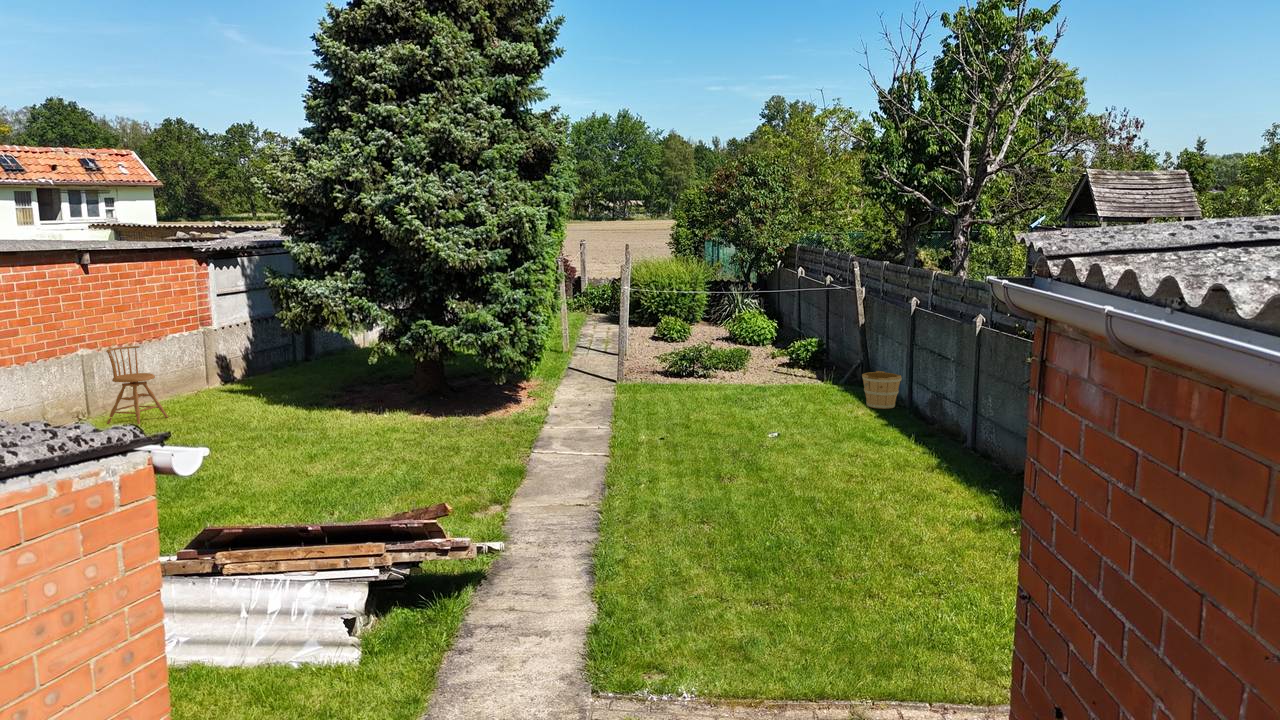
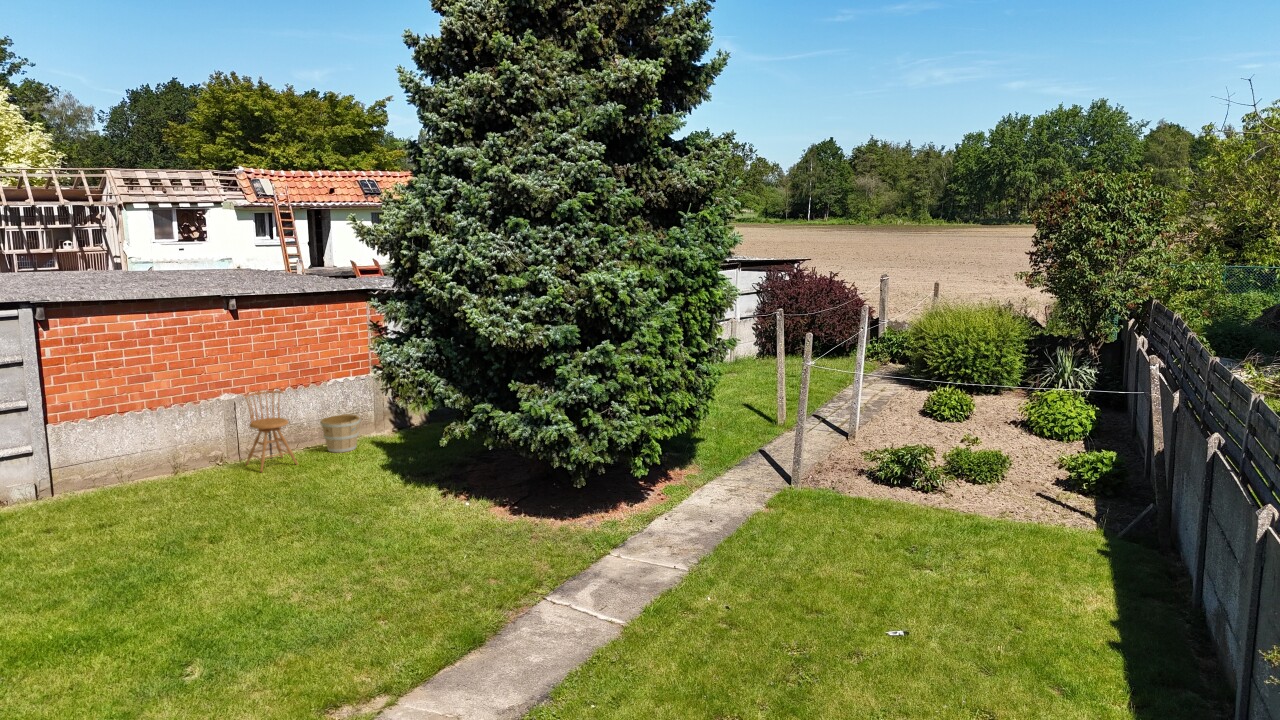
wooden bucket: present [862,371,902,409] -> present [320,414,361,453]

